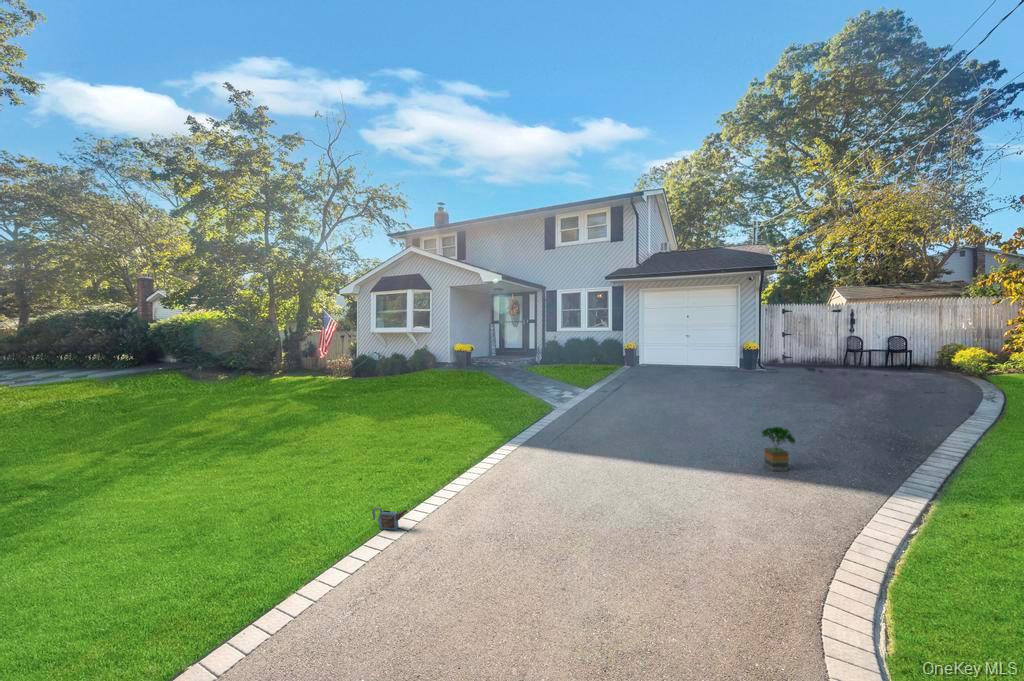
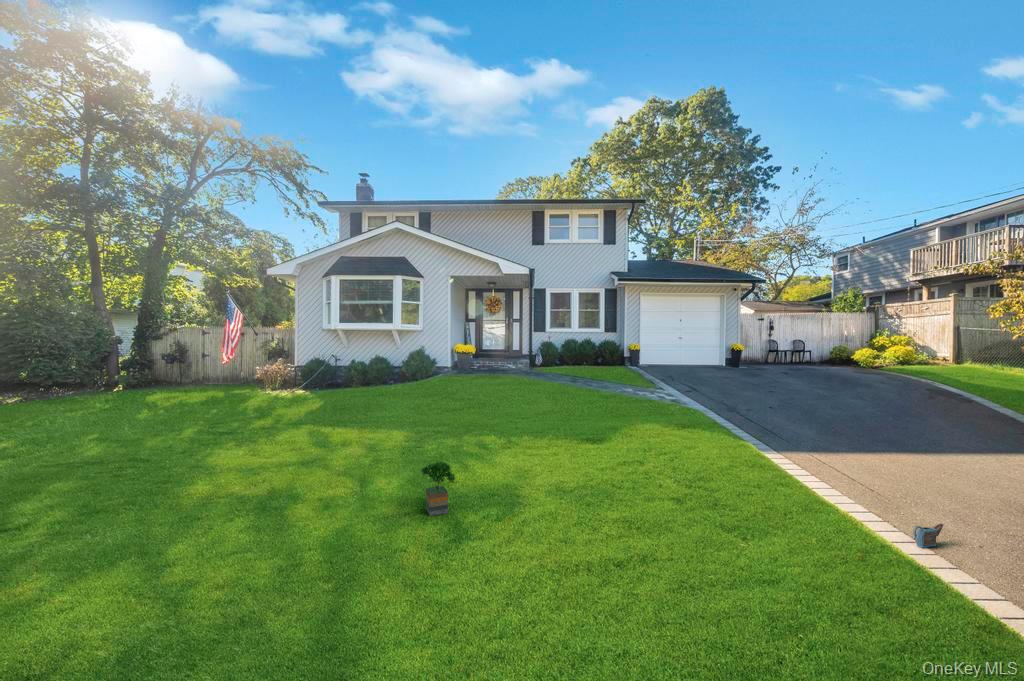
potted tree: present [762,427,796,471] -> present [421,462,455,516]

